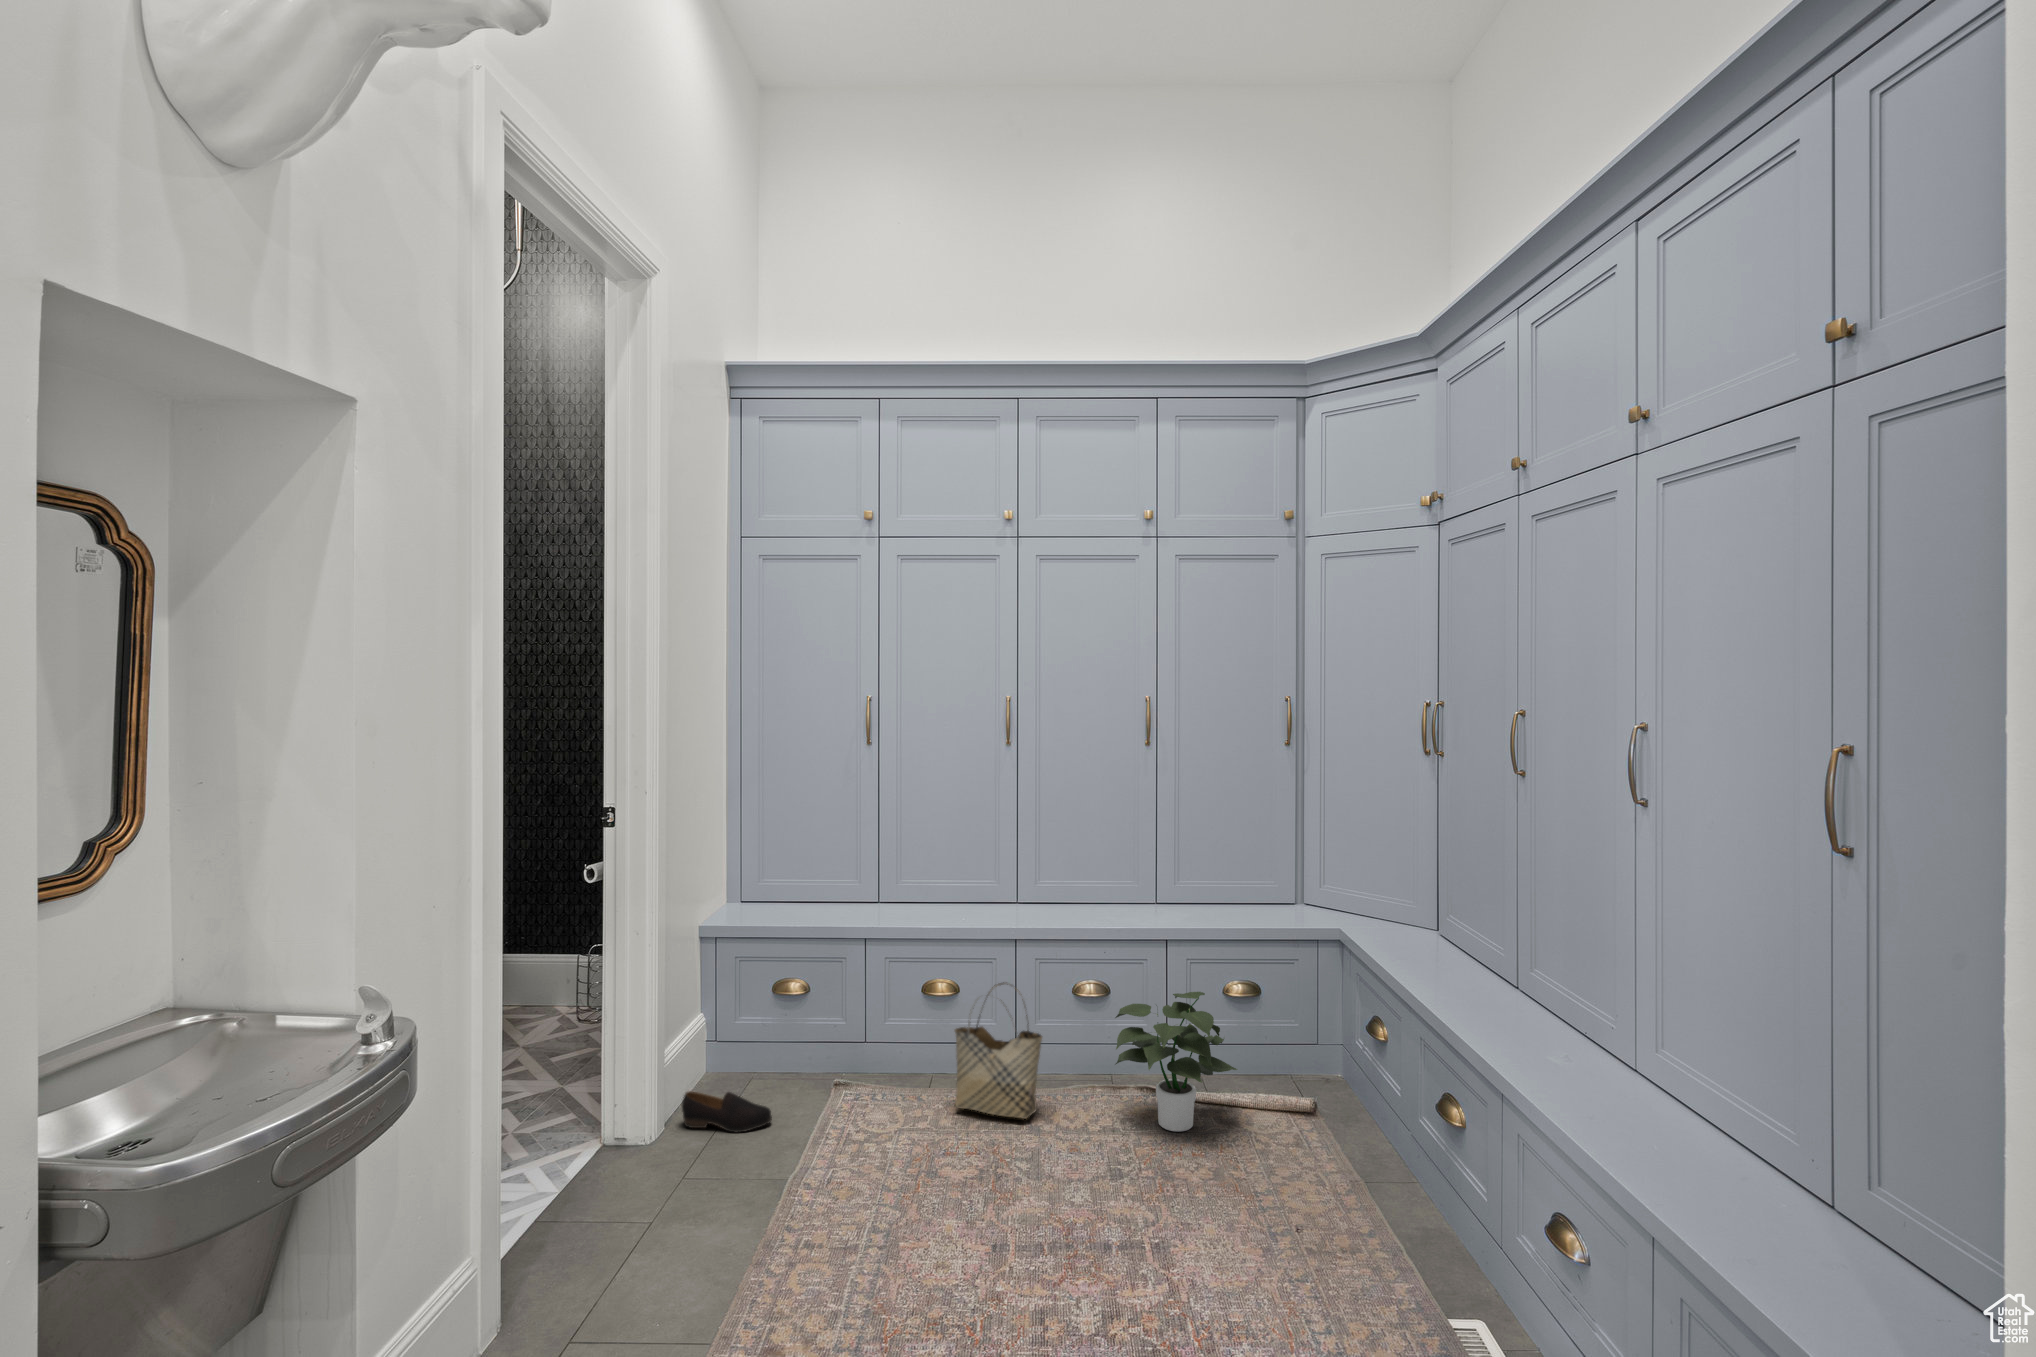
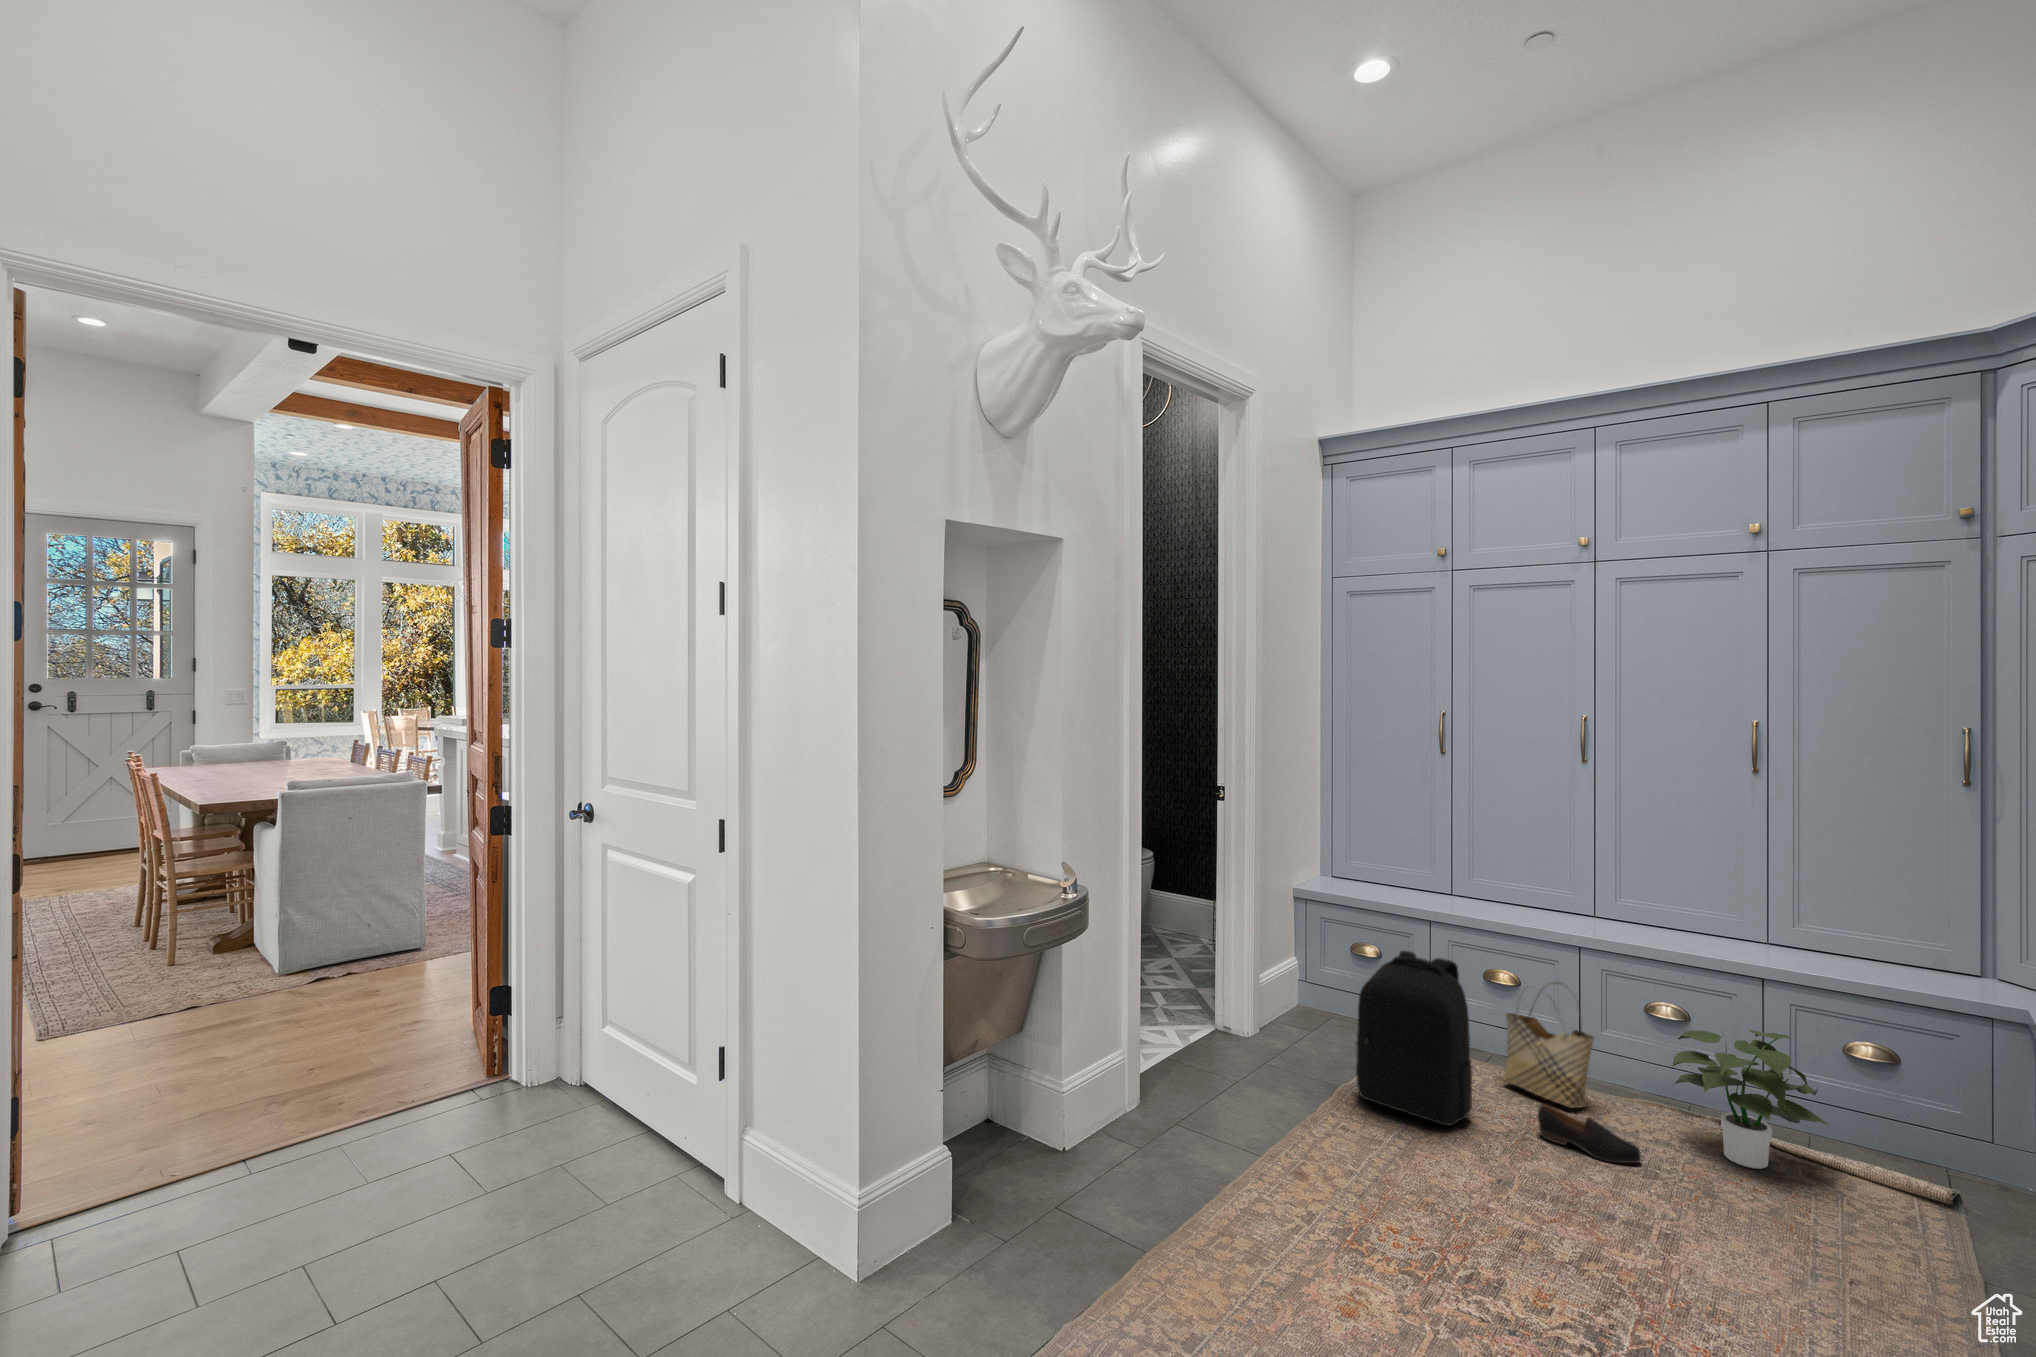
backpack: none [808,986,941,1191] -> present [1356,951,1472,1125]
shoe: present [682,1091,772,1132] -> present [1537,1104,1641,1163]

